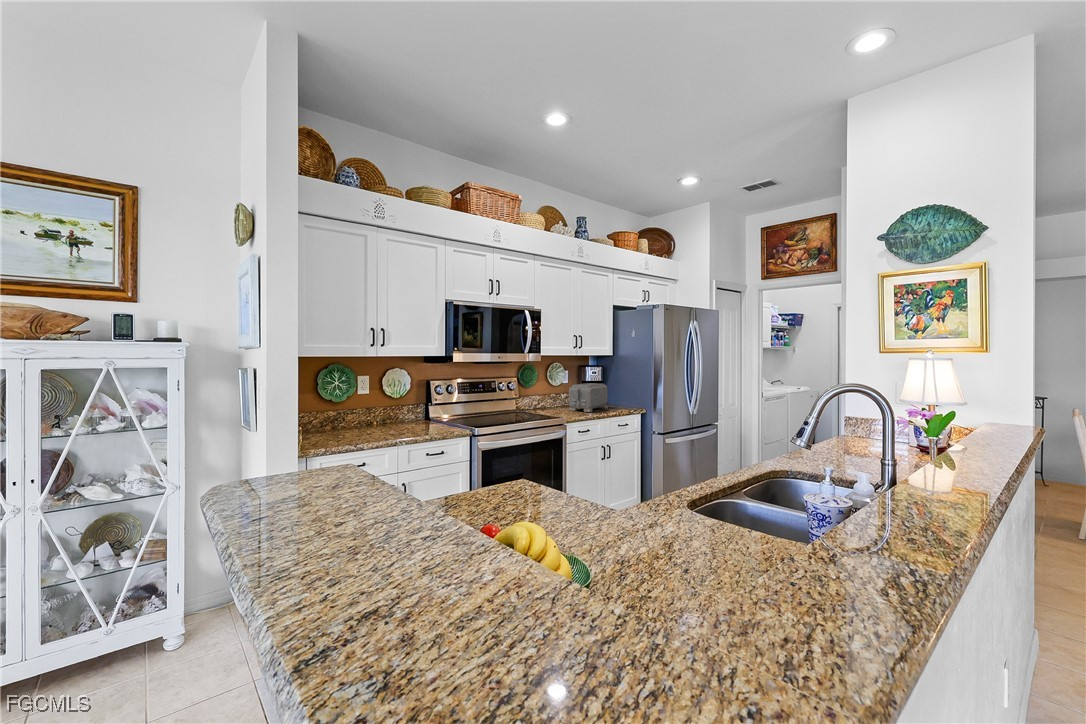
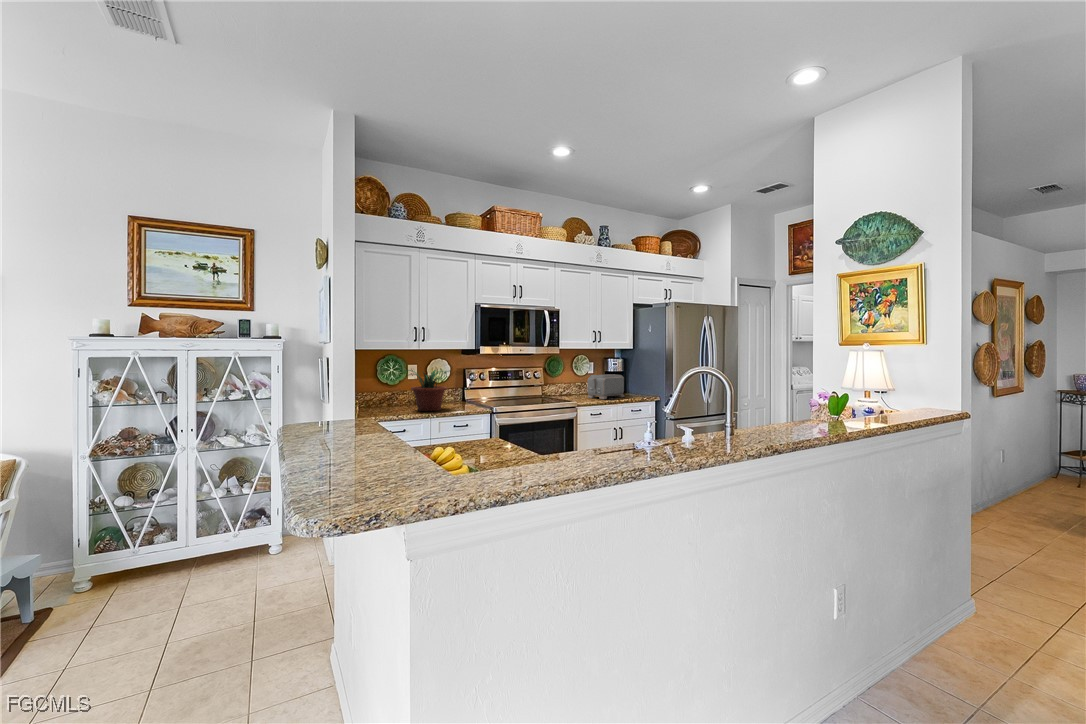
potted plant: none [358,381,420,436] -> present [410,370,447,411]

